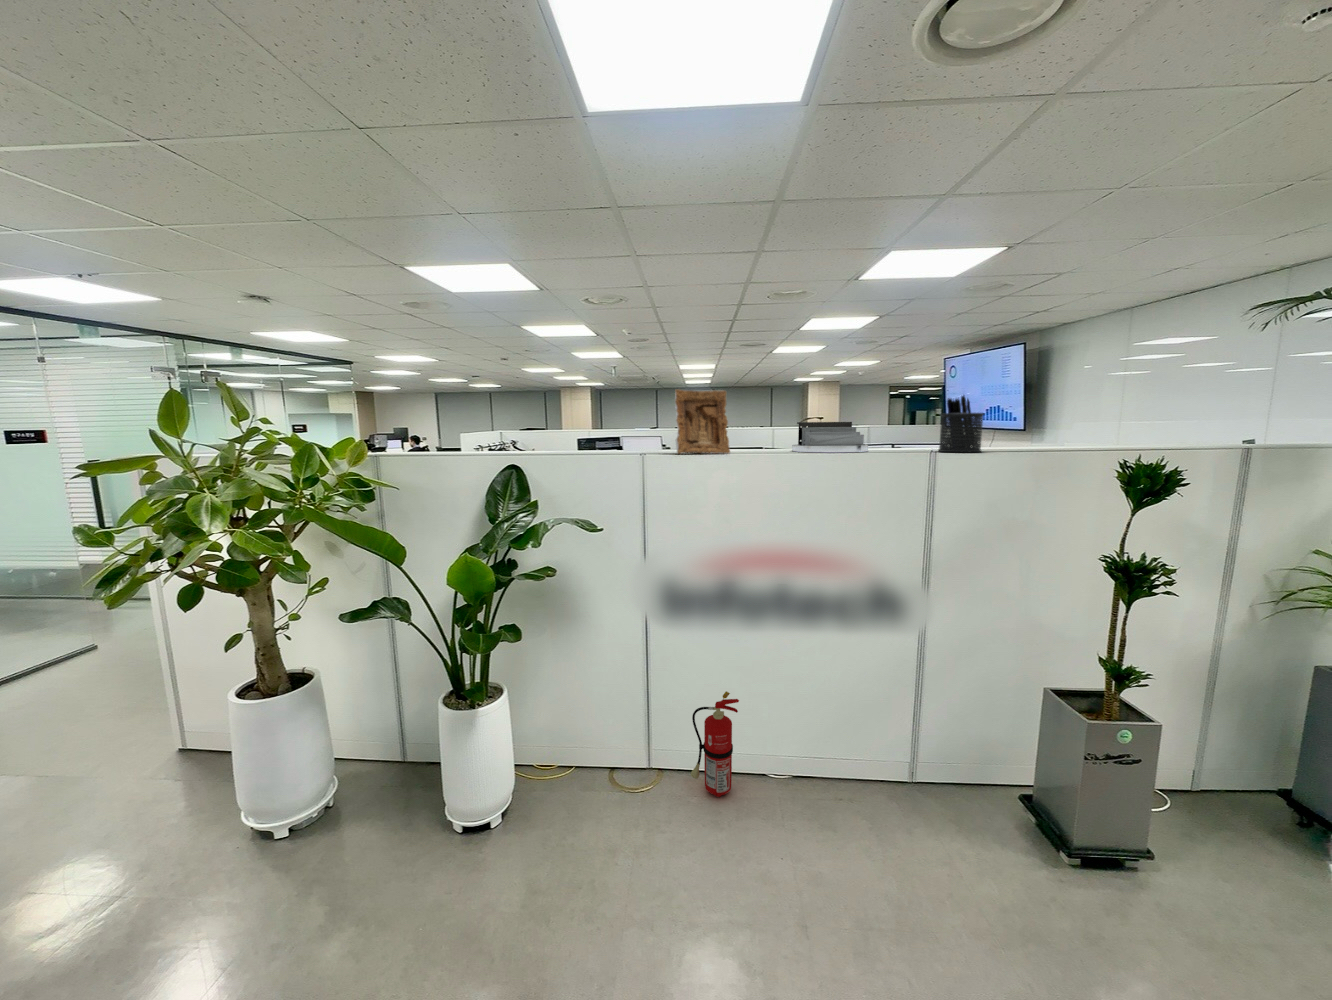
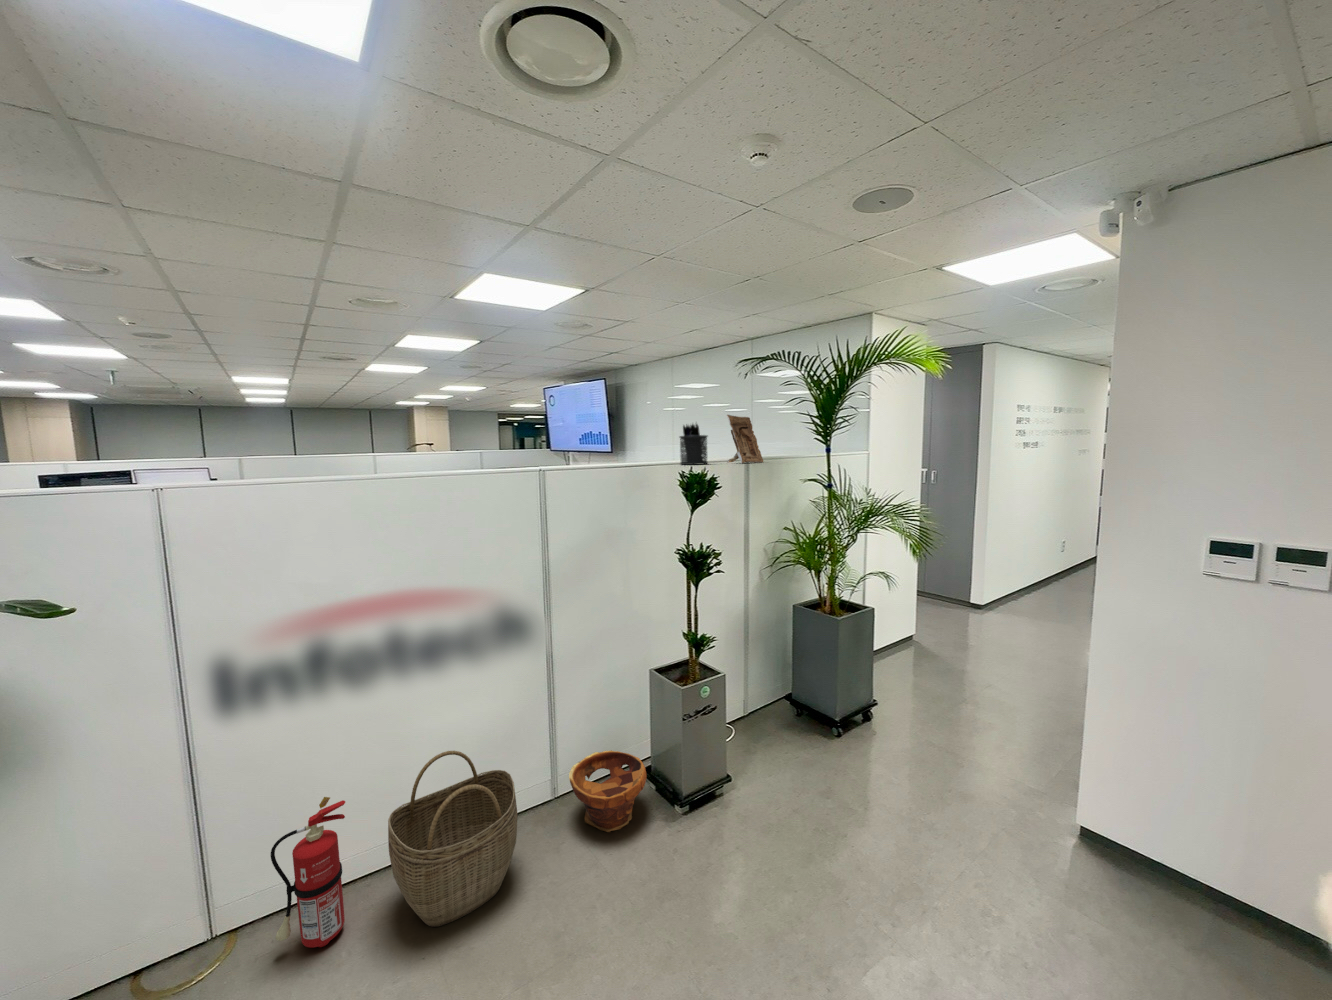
picture frame: present [675,389,730,454] -> present [727,415,763,463]
pen holder: present [938,396,984,452] -> present [680,424,708,465]
desk organizer: present [792,422,868,452] -> none [392,442,481,476]
woven basket: none [765,692,871,833] -> present [388,751,518,927]
planter: none [927,751,1022,839] -> present [569,750,647,832]

